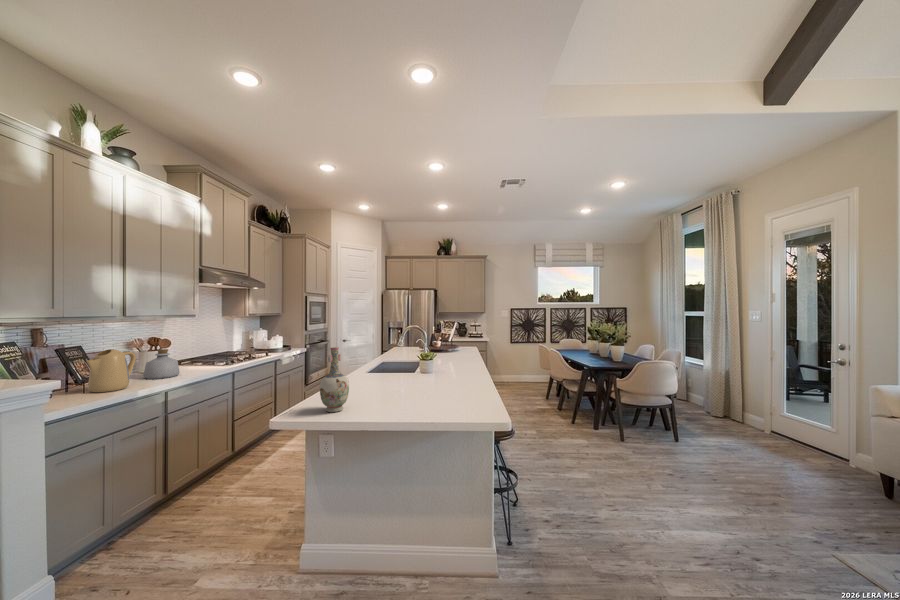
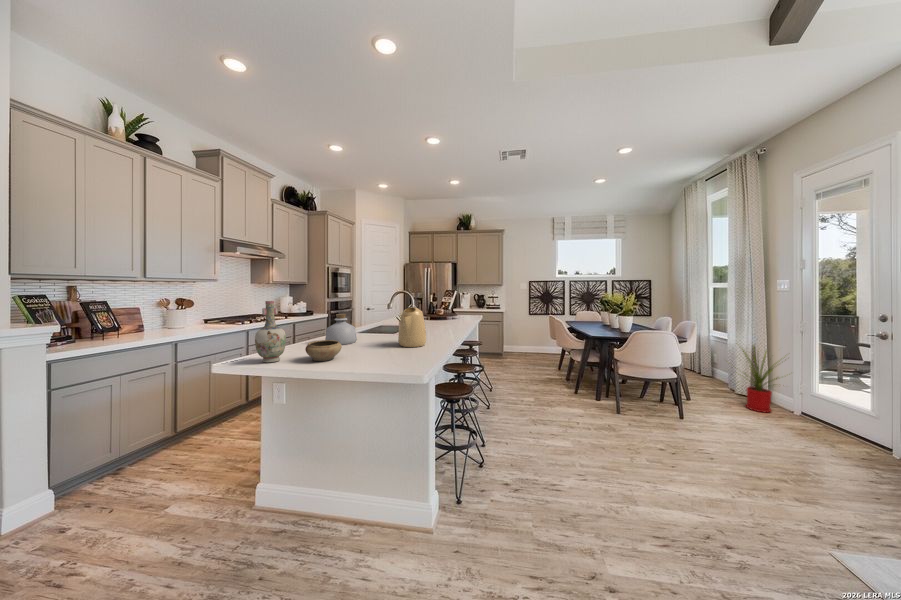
kettle: present [86,349,136,392] -> present [398,307,426,347]
bottle: present [143,349,179,379] -> present [325,314,357,345]
house plant: none [705,368,763,433] -> present [742,349,777,412]
ceramic bowl: none [370,385,404,408] -> present [305,340,342,361]

